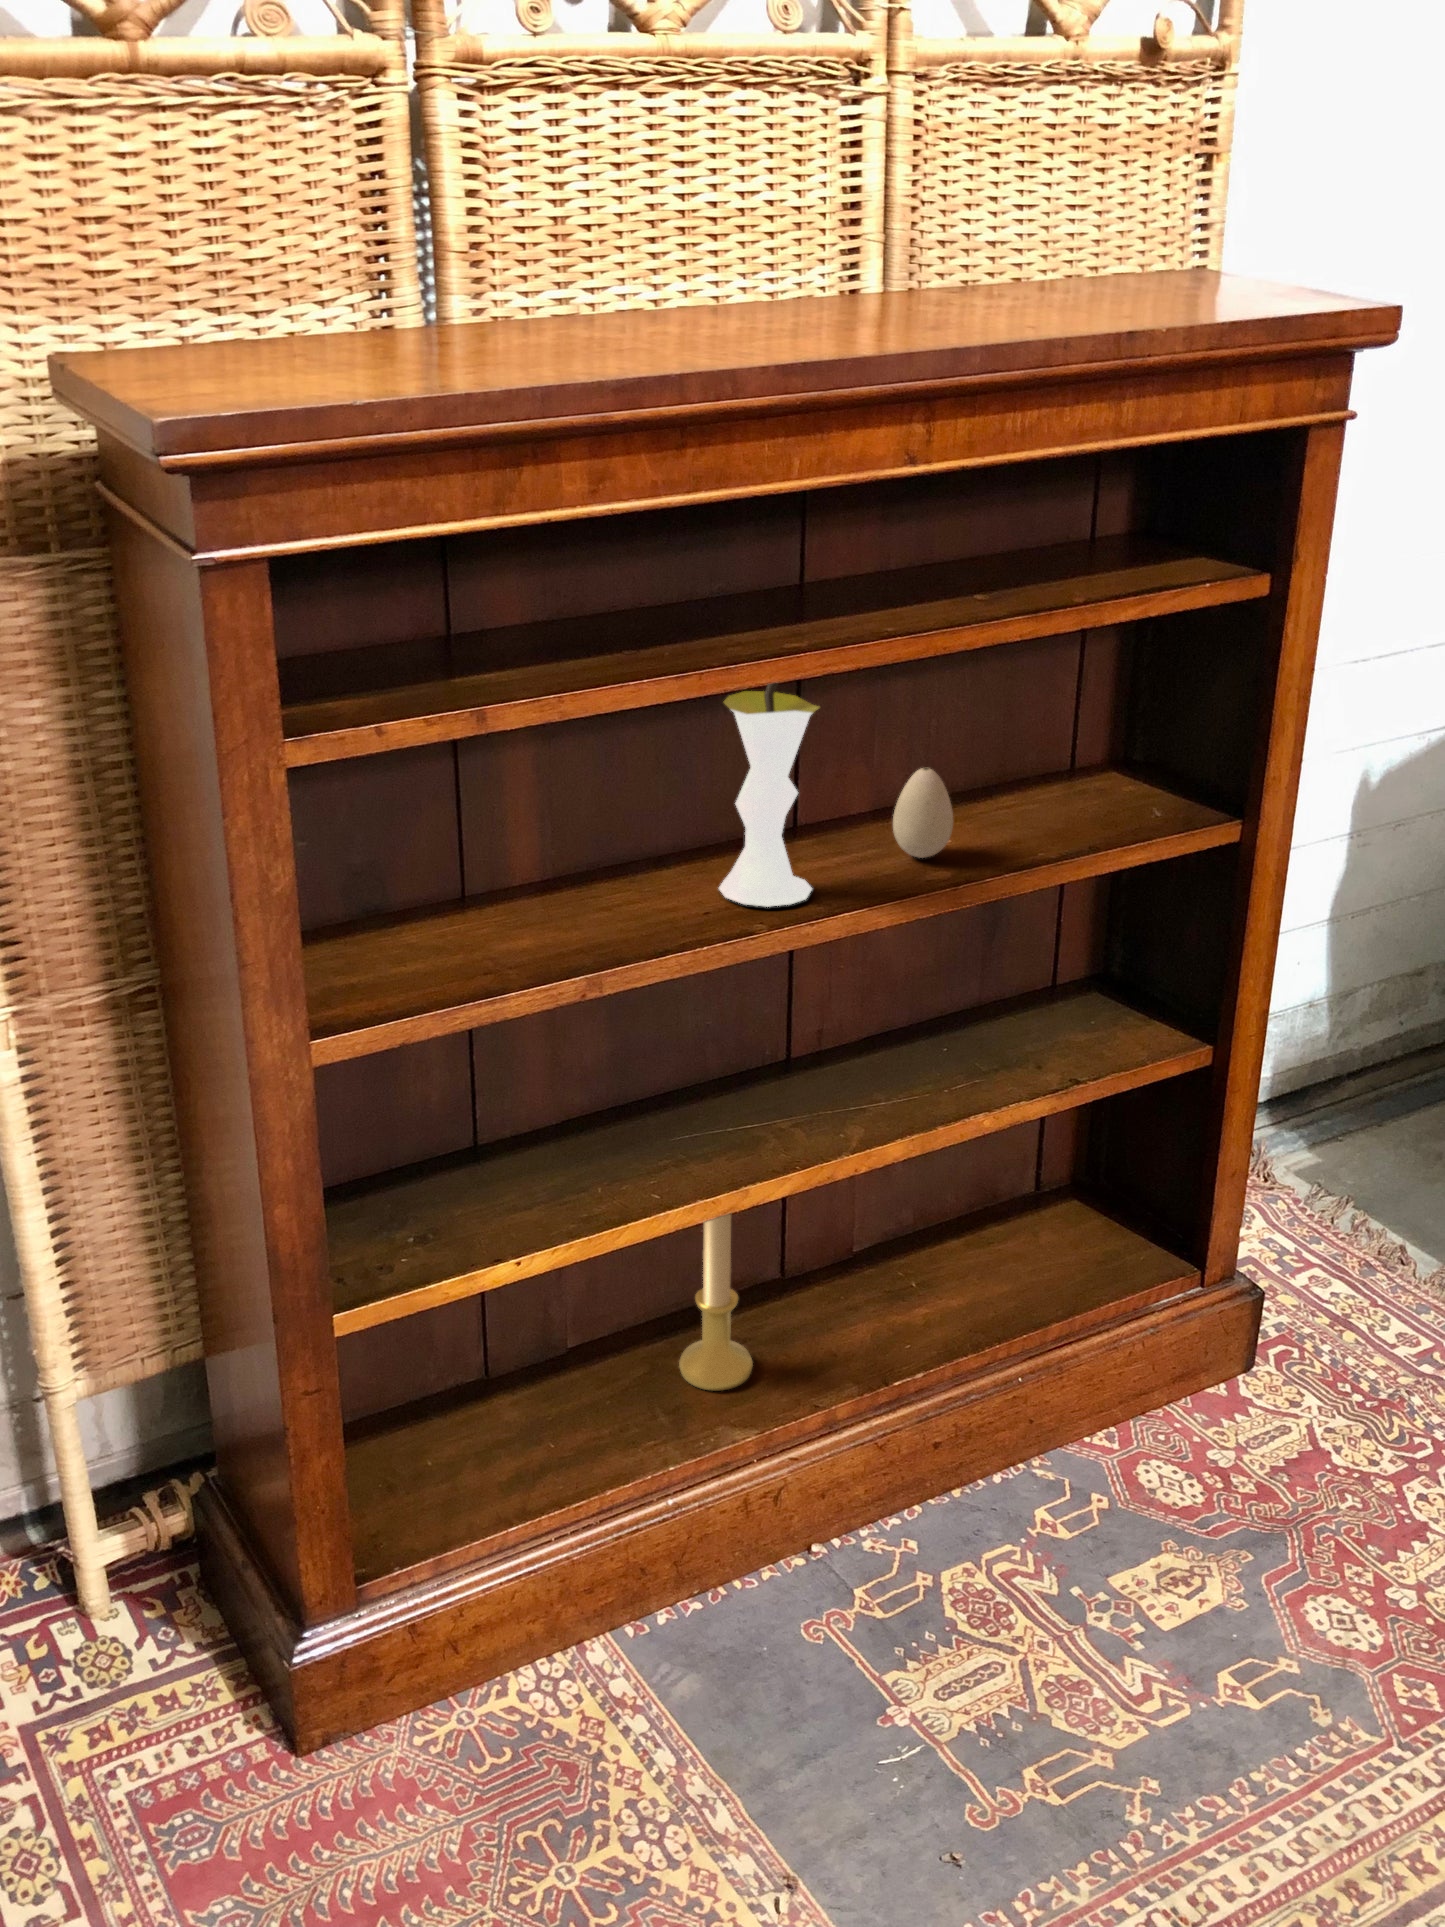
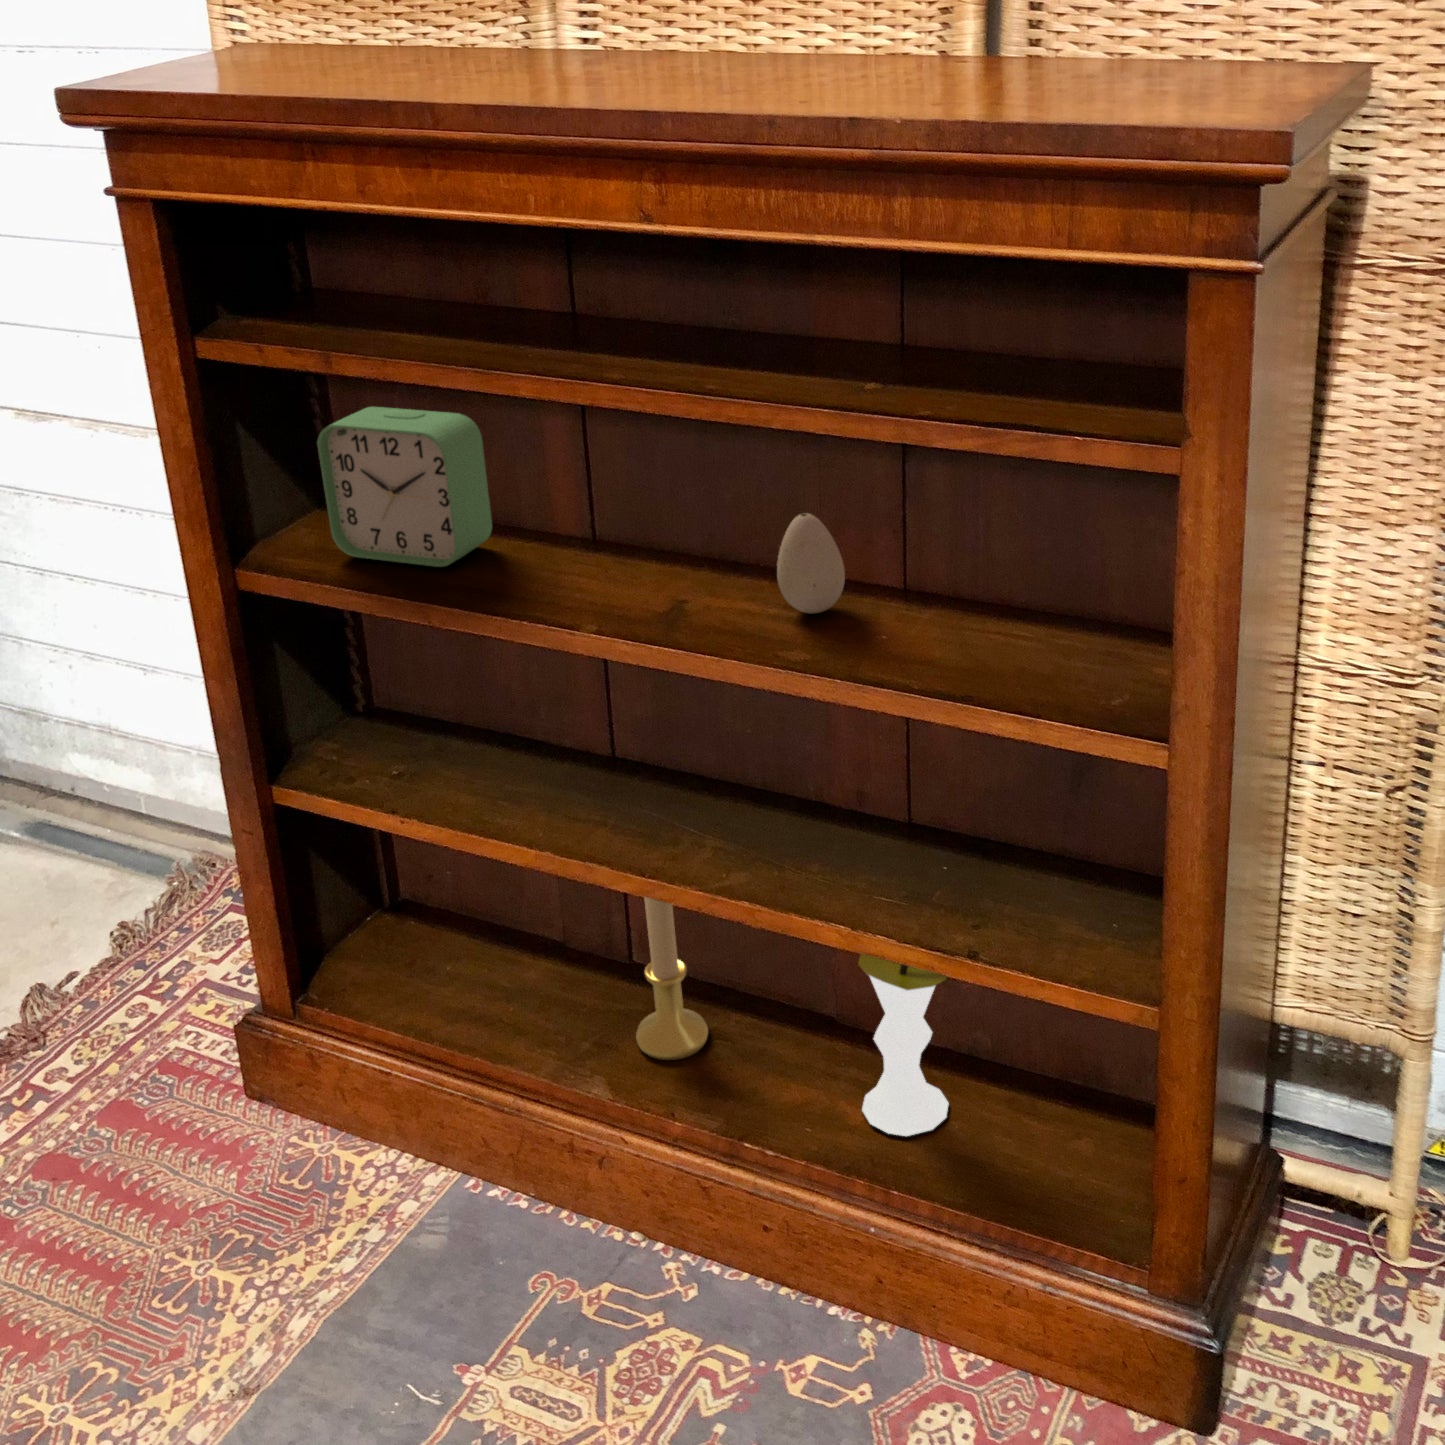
vase: present [719,683,819,907] -> present [858,954,949,1136]
alarm clock: none [425,778,615,966] -> present [317,407,492,567]

